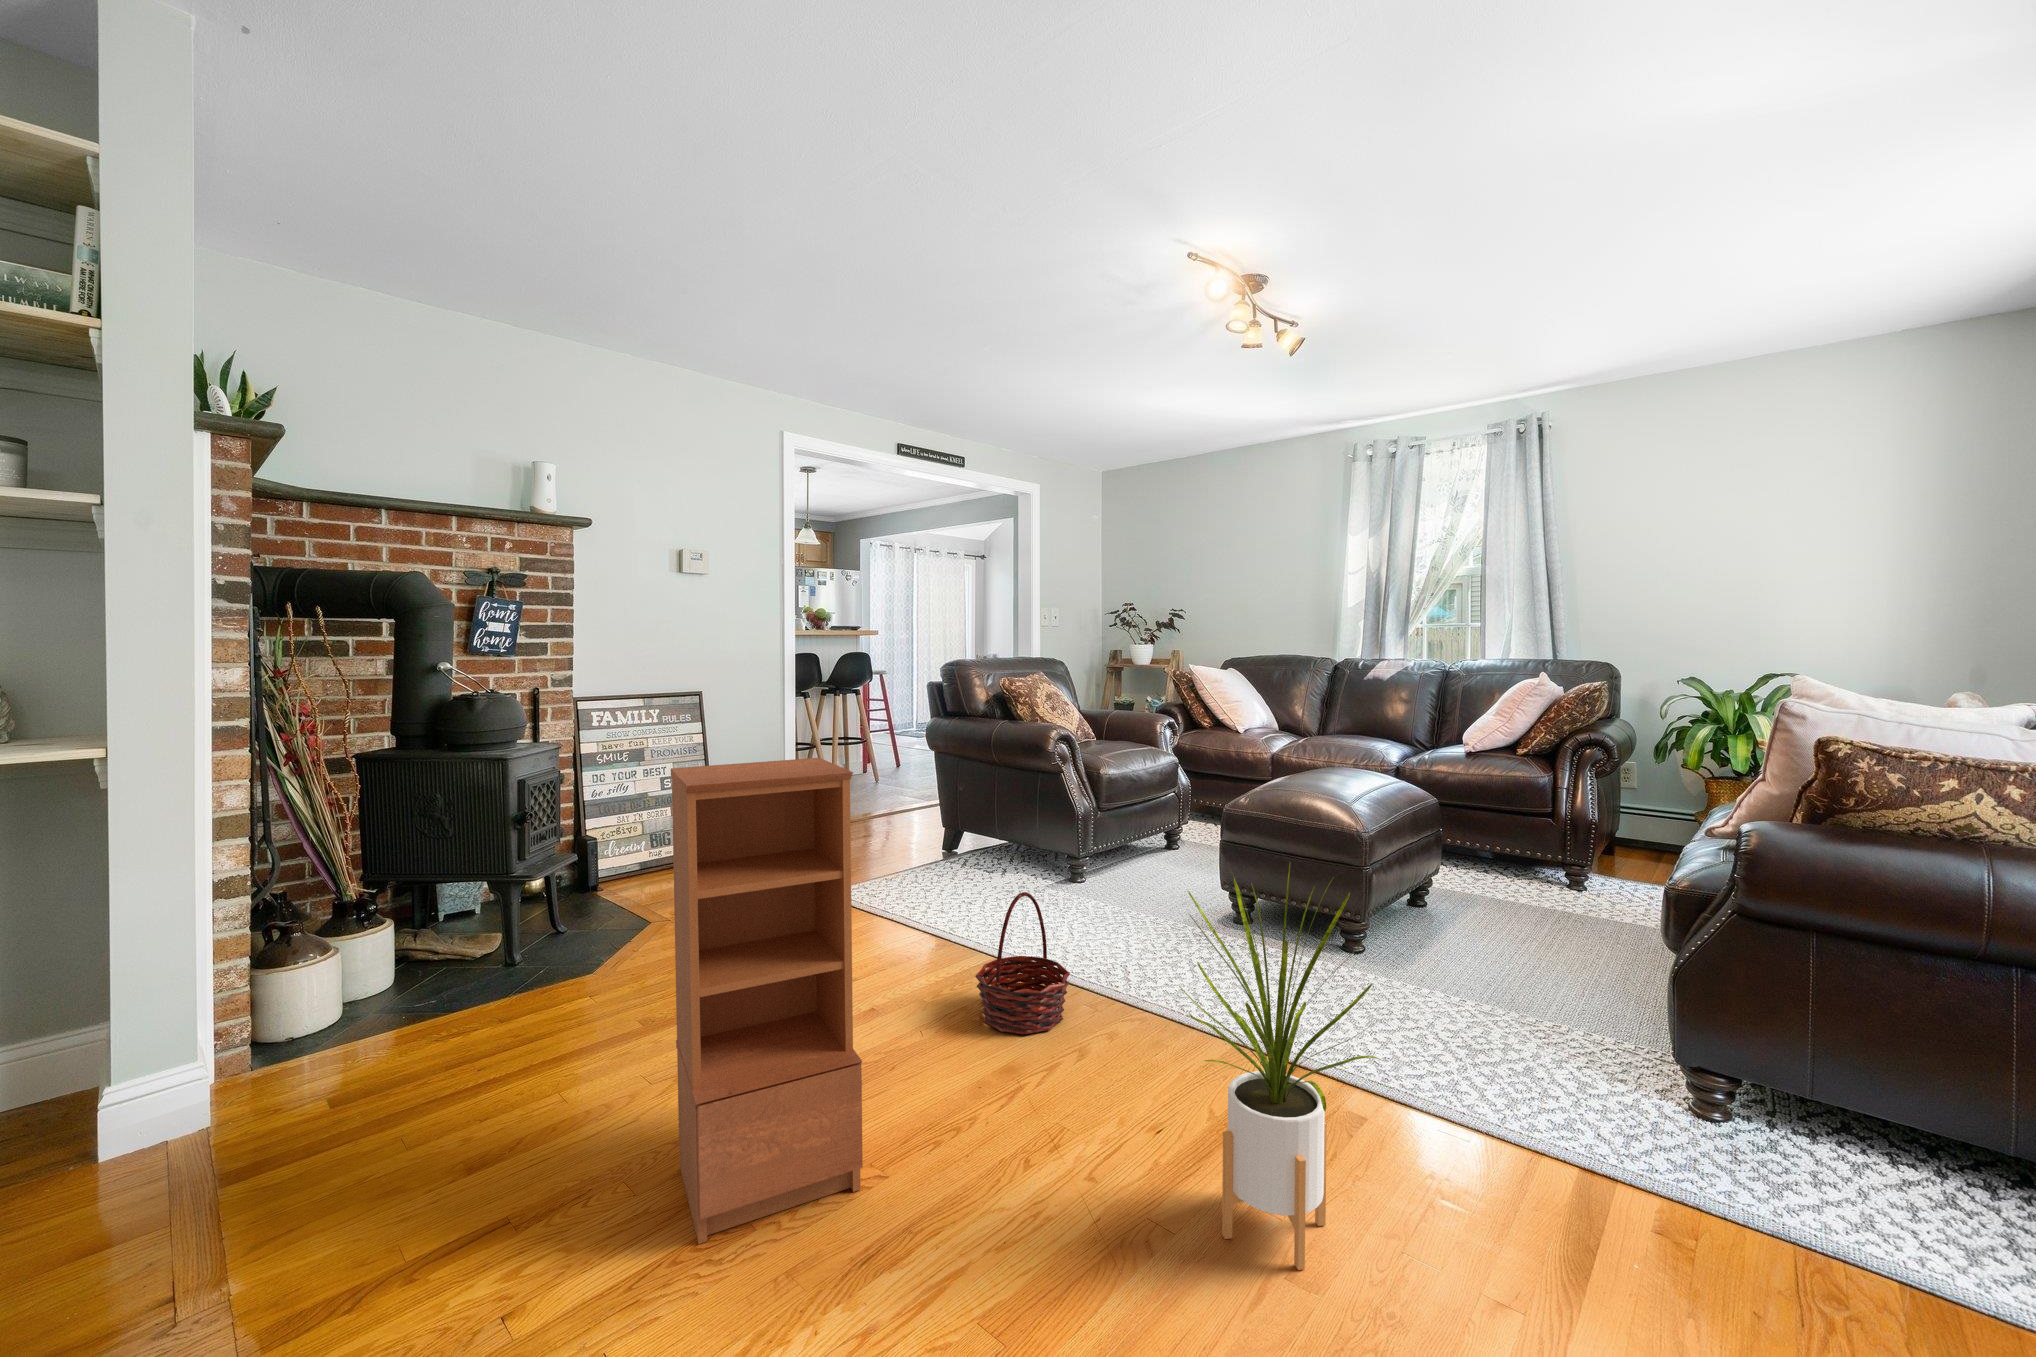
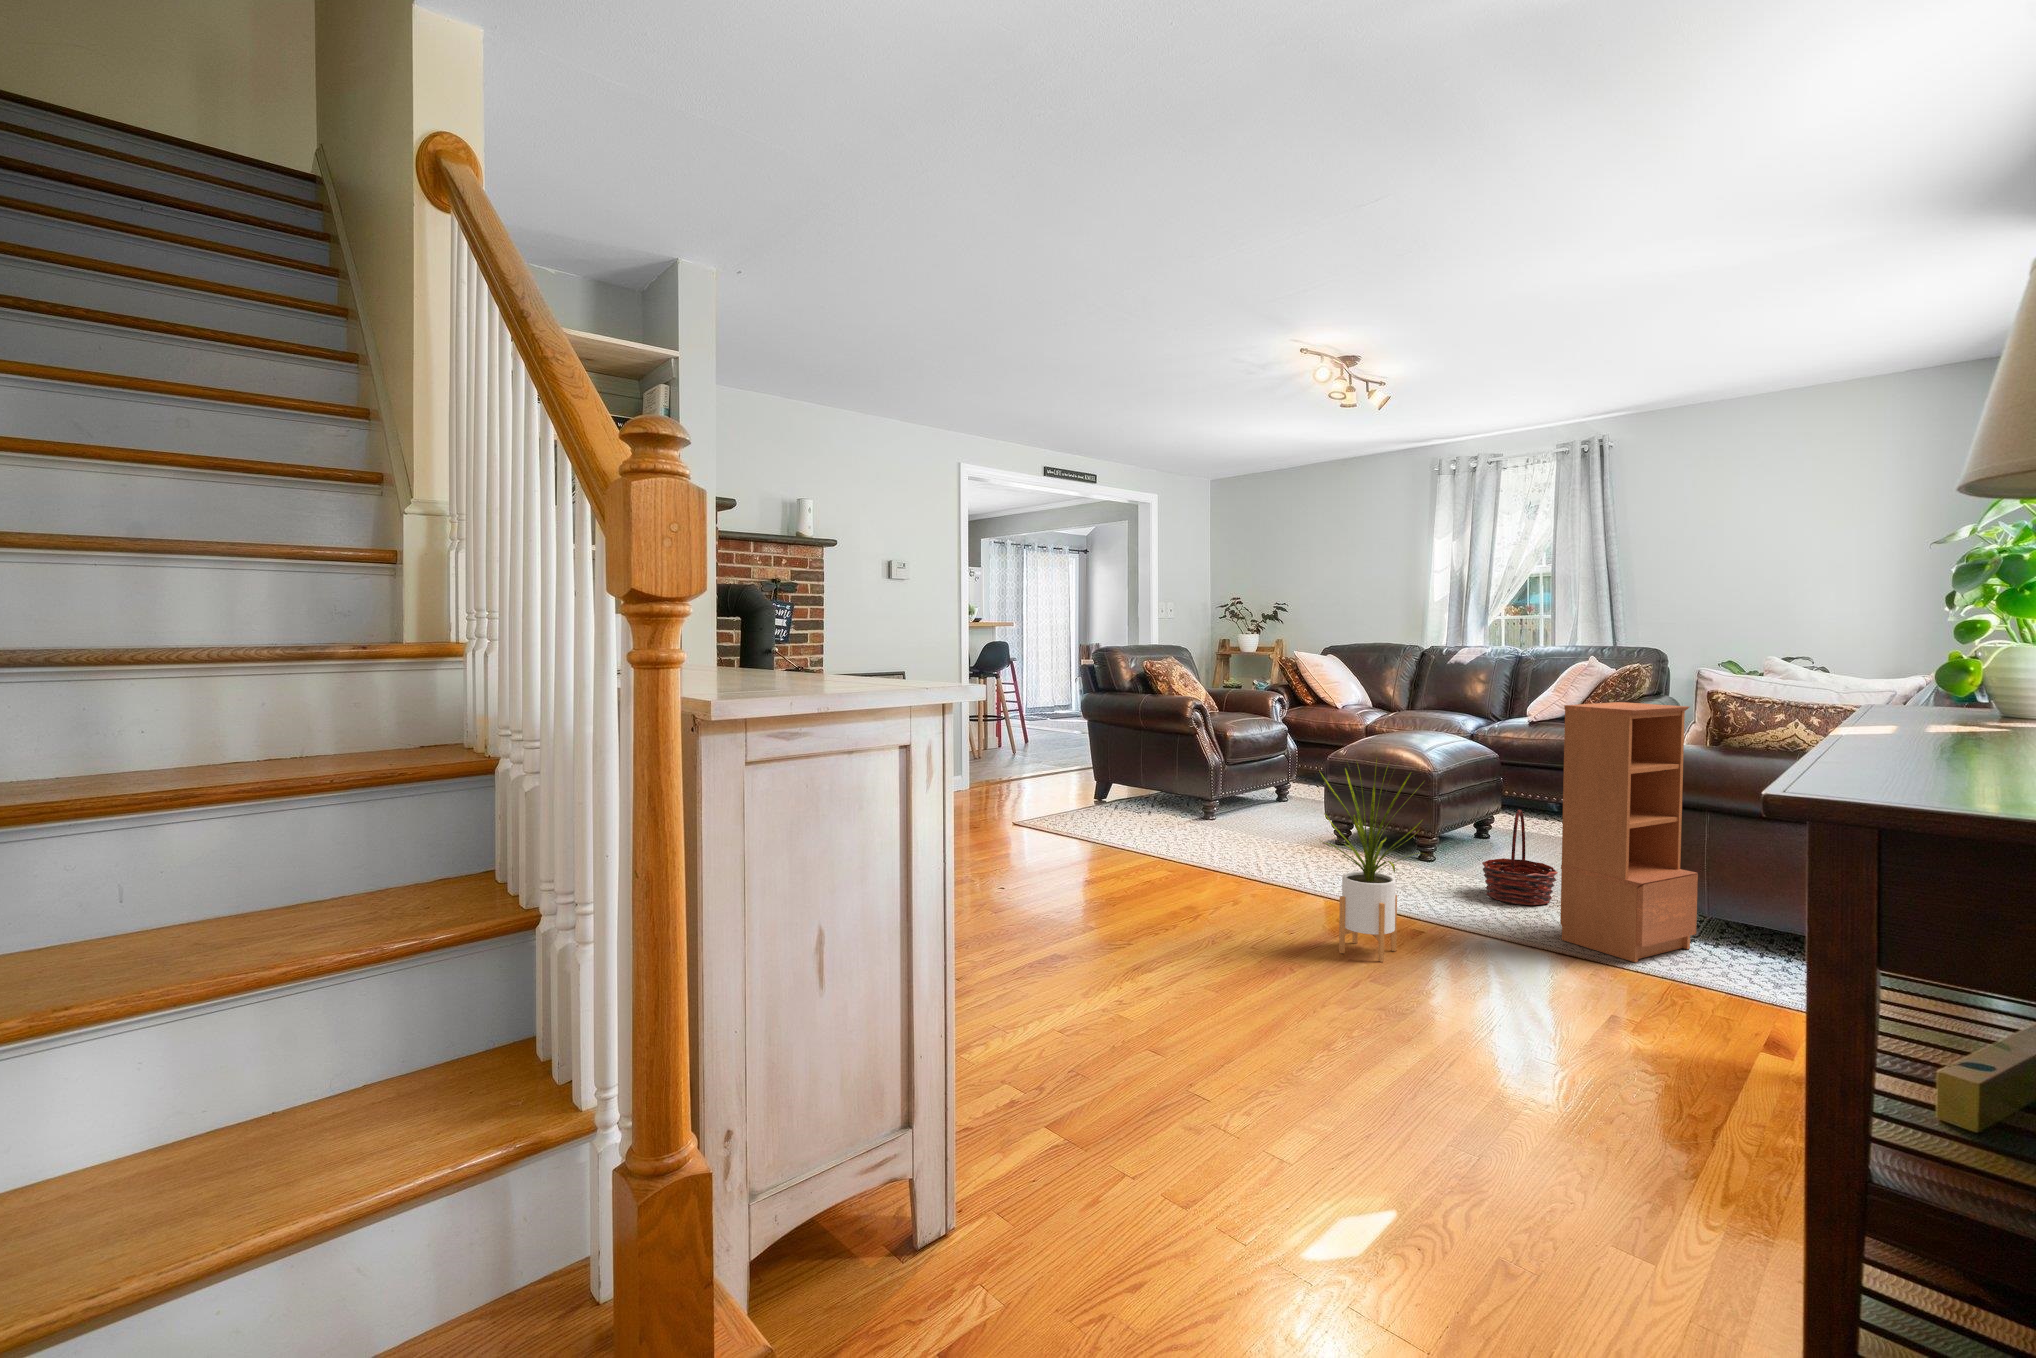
bookcase: present [671,758,863,1244] -> present [1560,702,1698,962]
basket: present [975,892,1070,1034] -> present [1482,810,1558,905]

